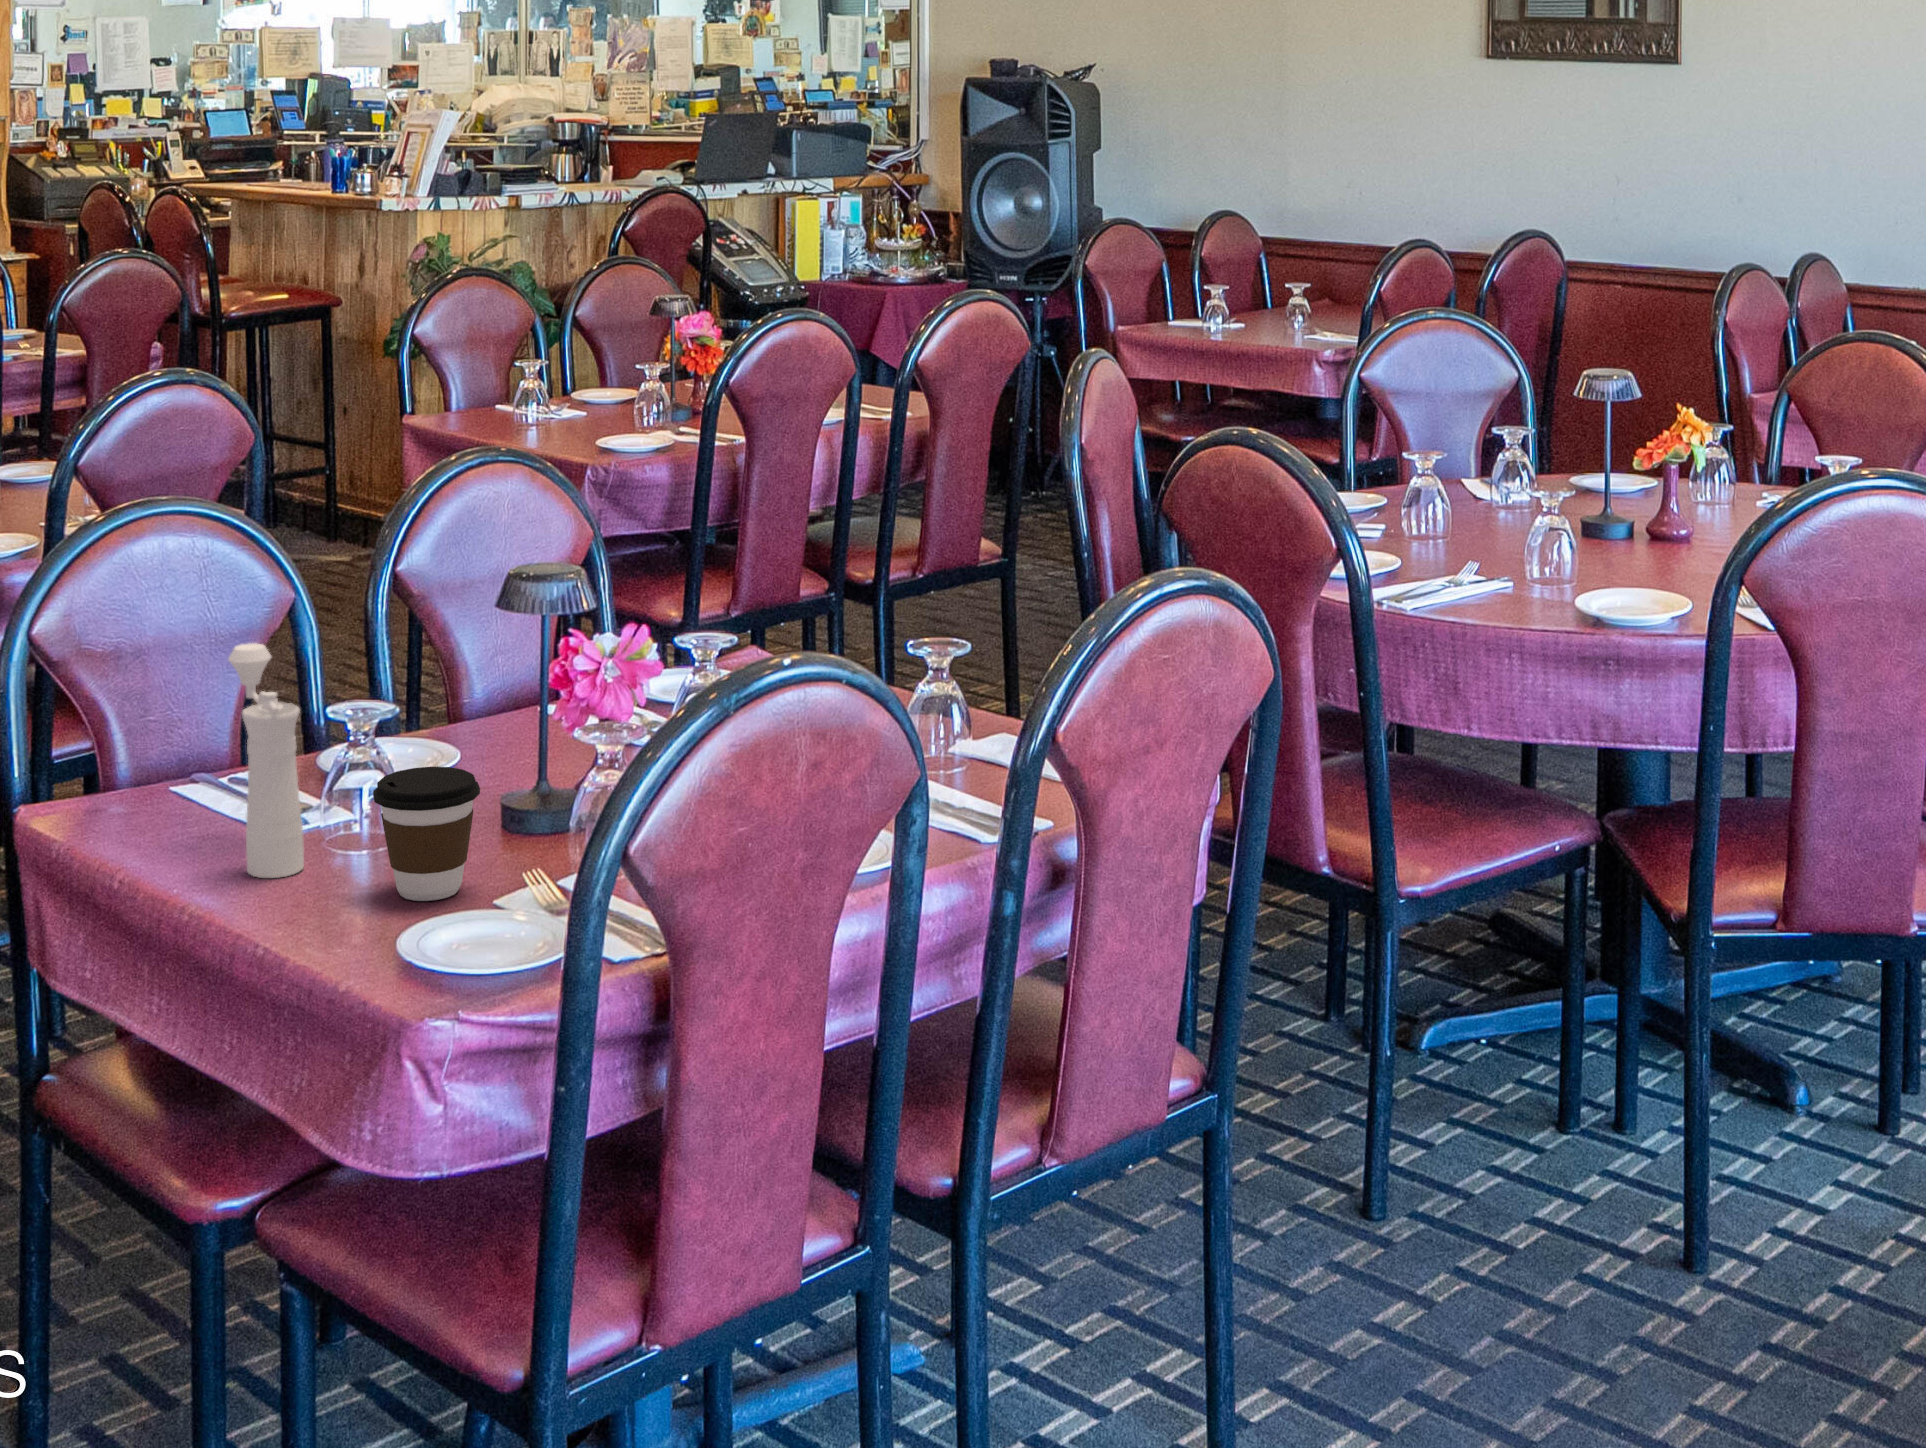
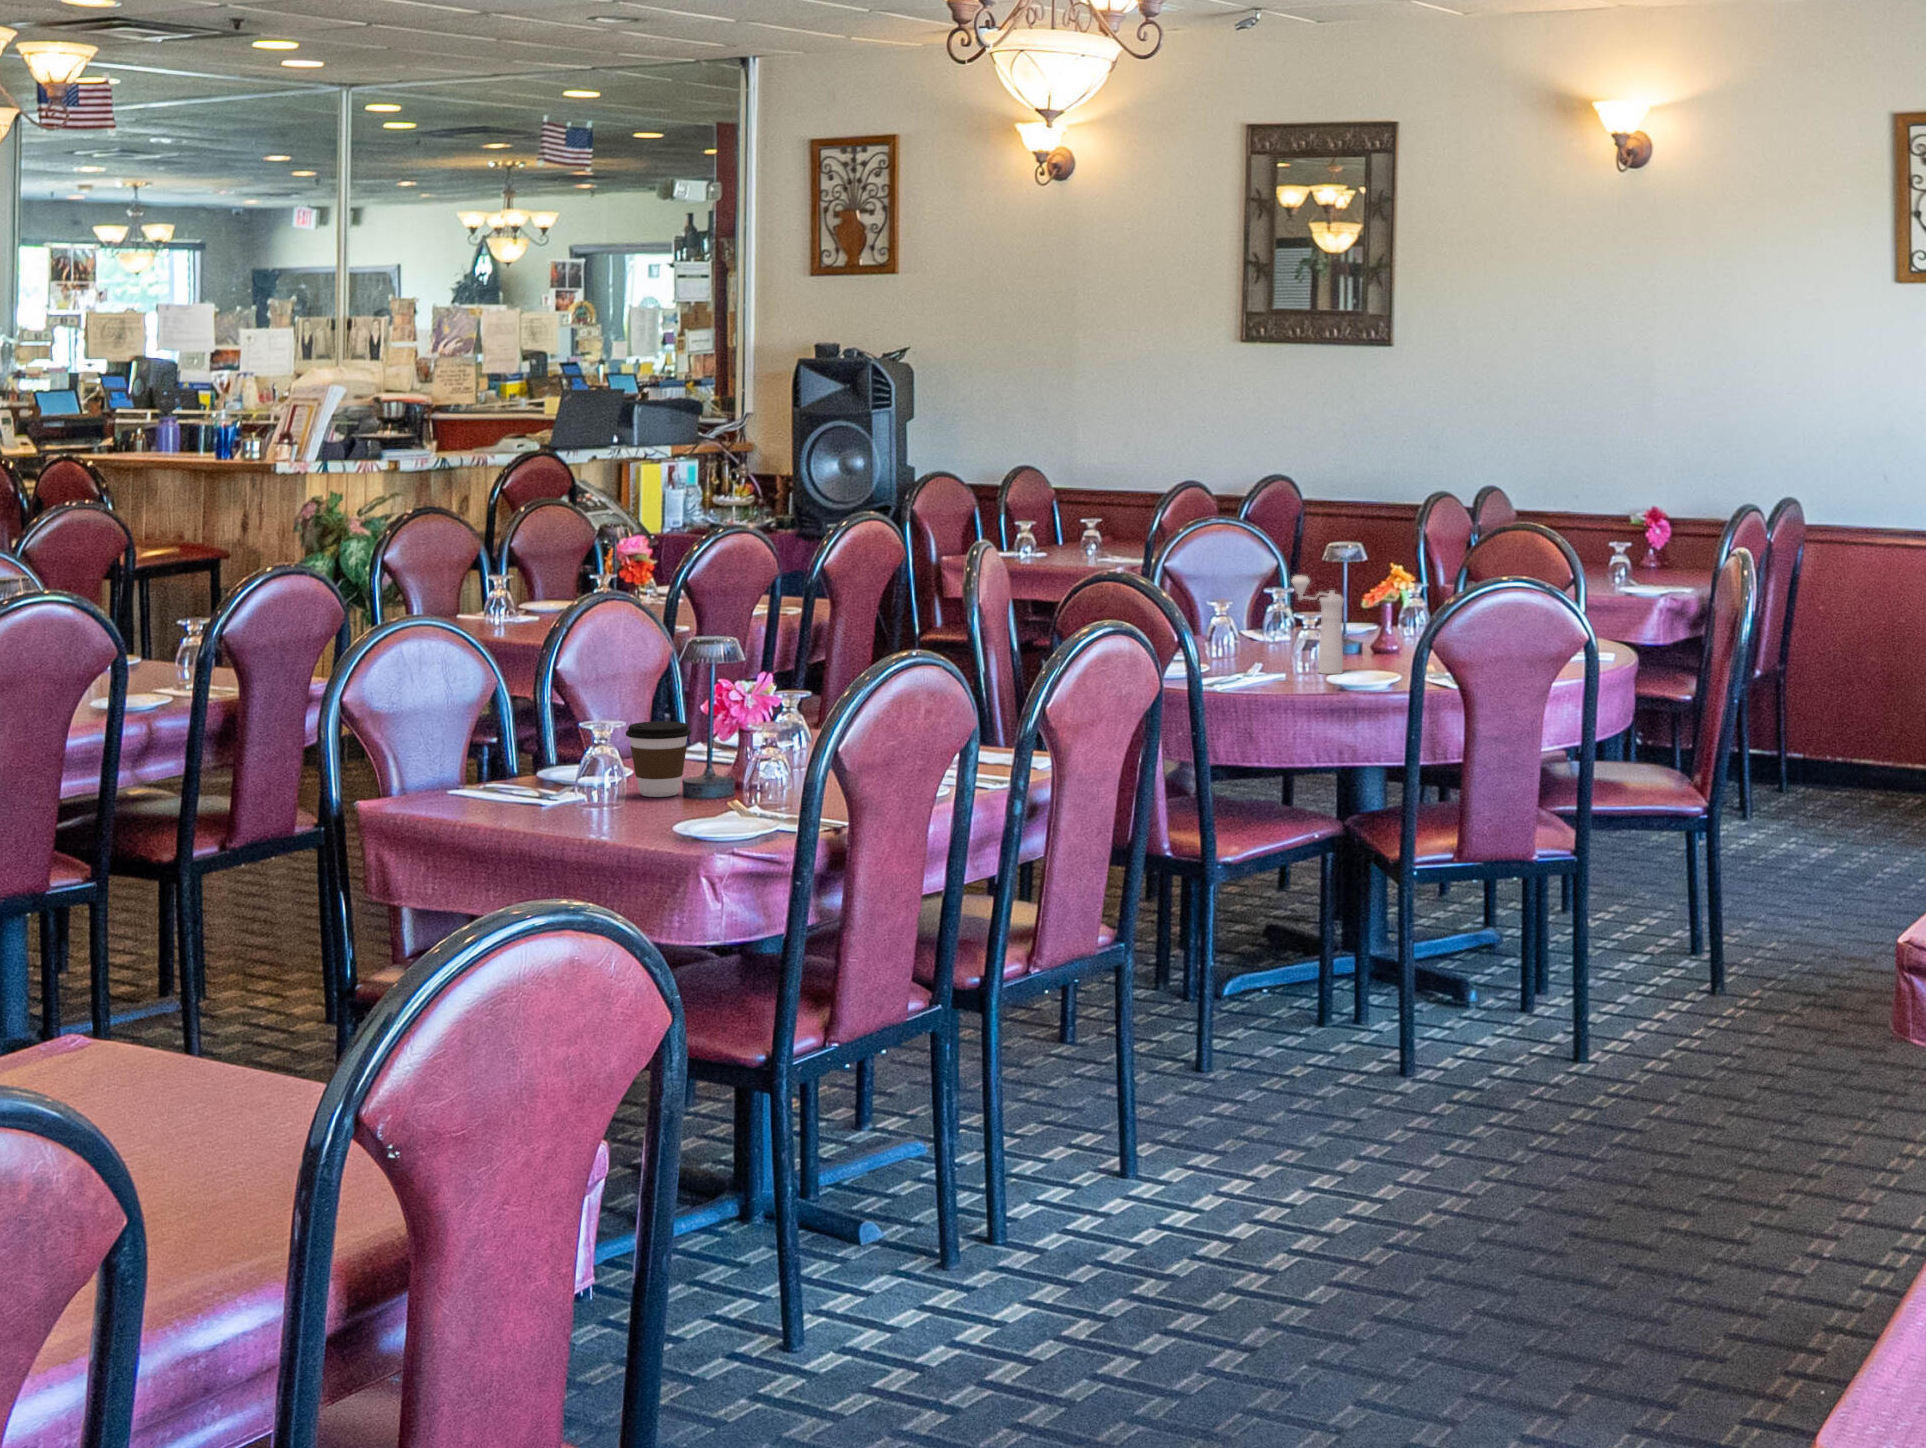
pepper mill: present [228,643,304,878] -> present [1291,576,1344,674]

